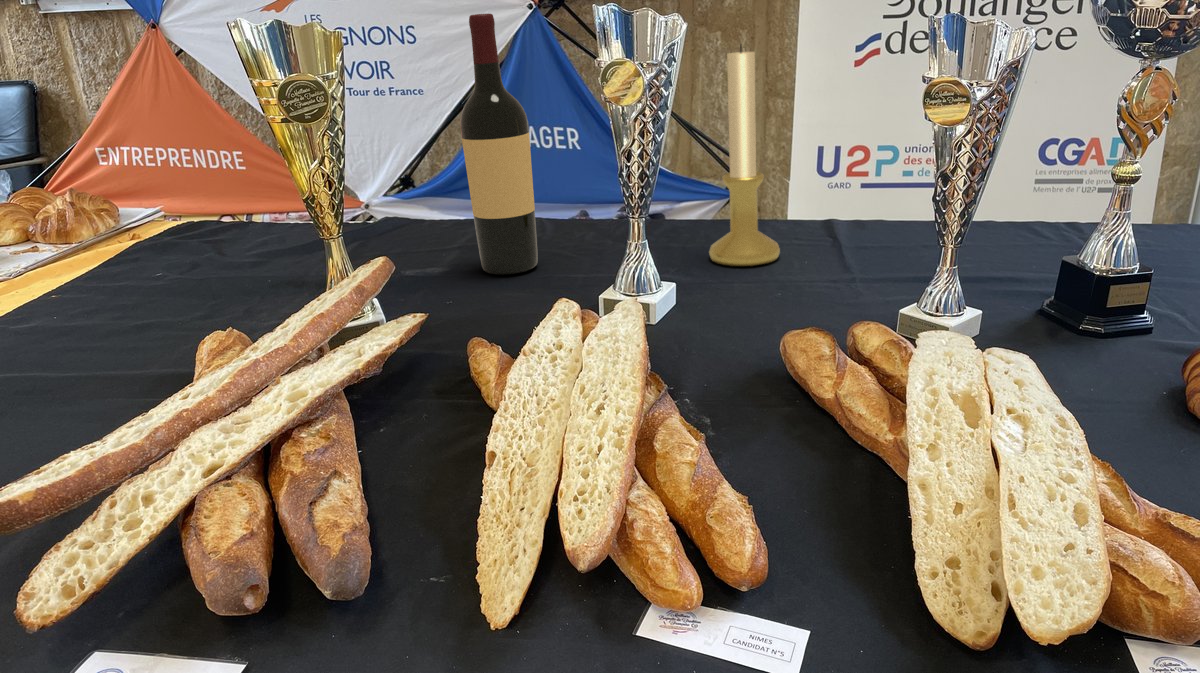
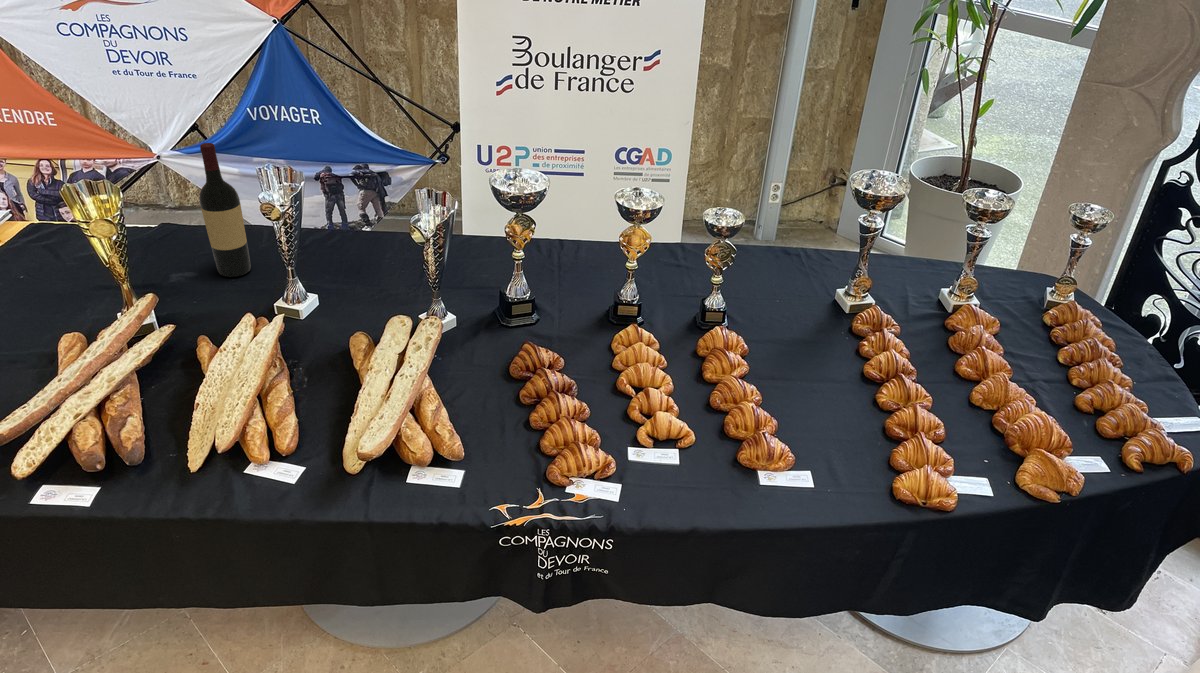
candle holder: present [709,44,780,266] -> none [346,168,383,278]

